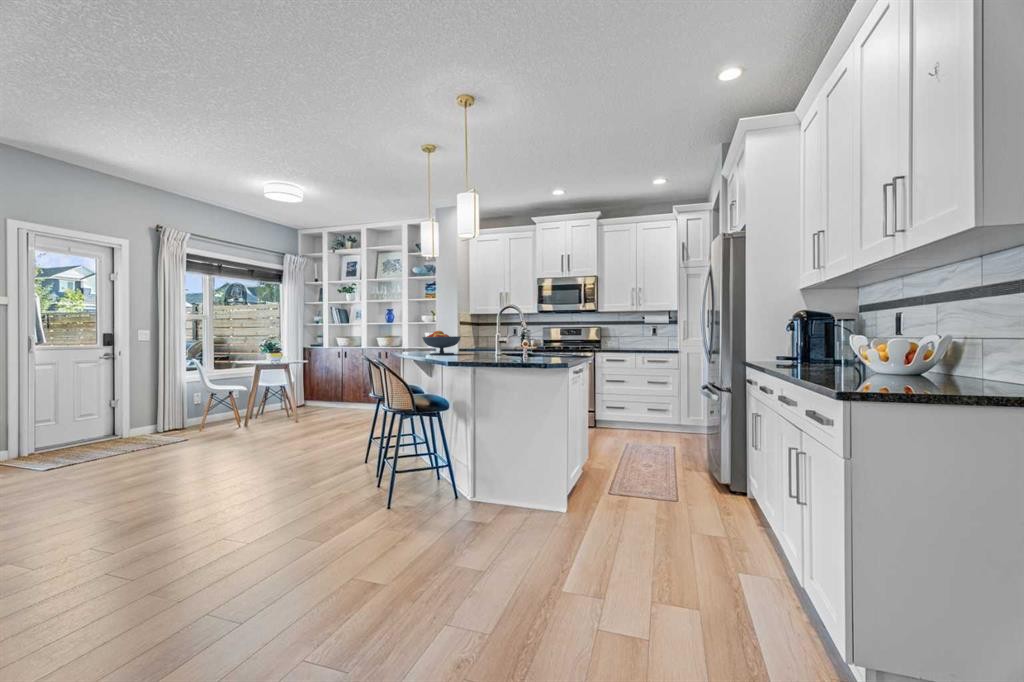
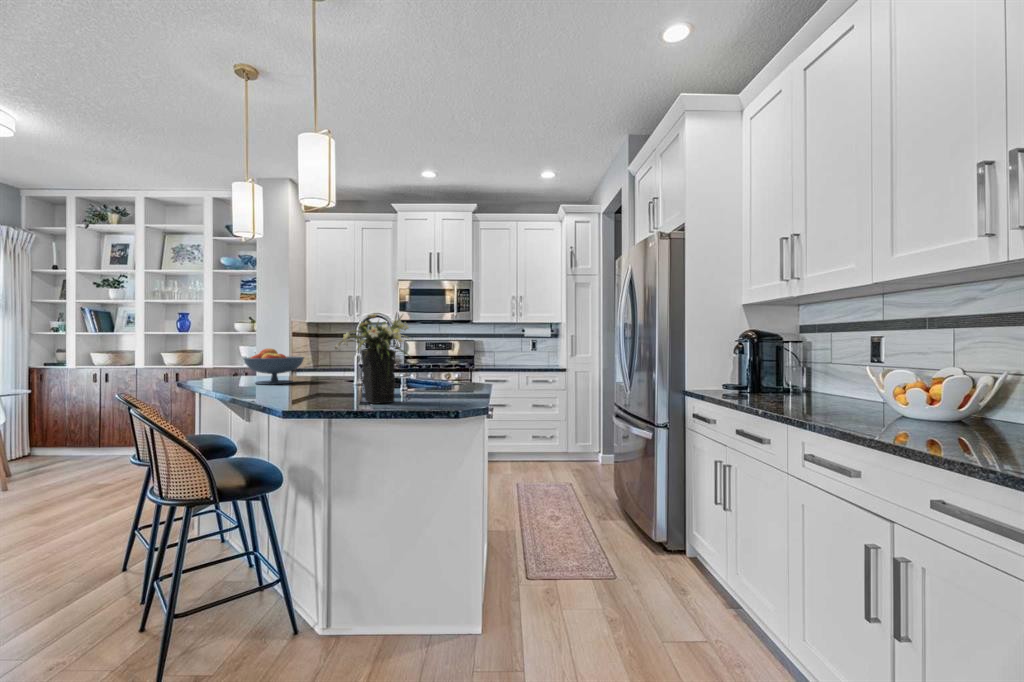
flower arrangement: none [467,302,517,362] -> present [334,313,409,404]

